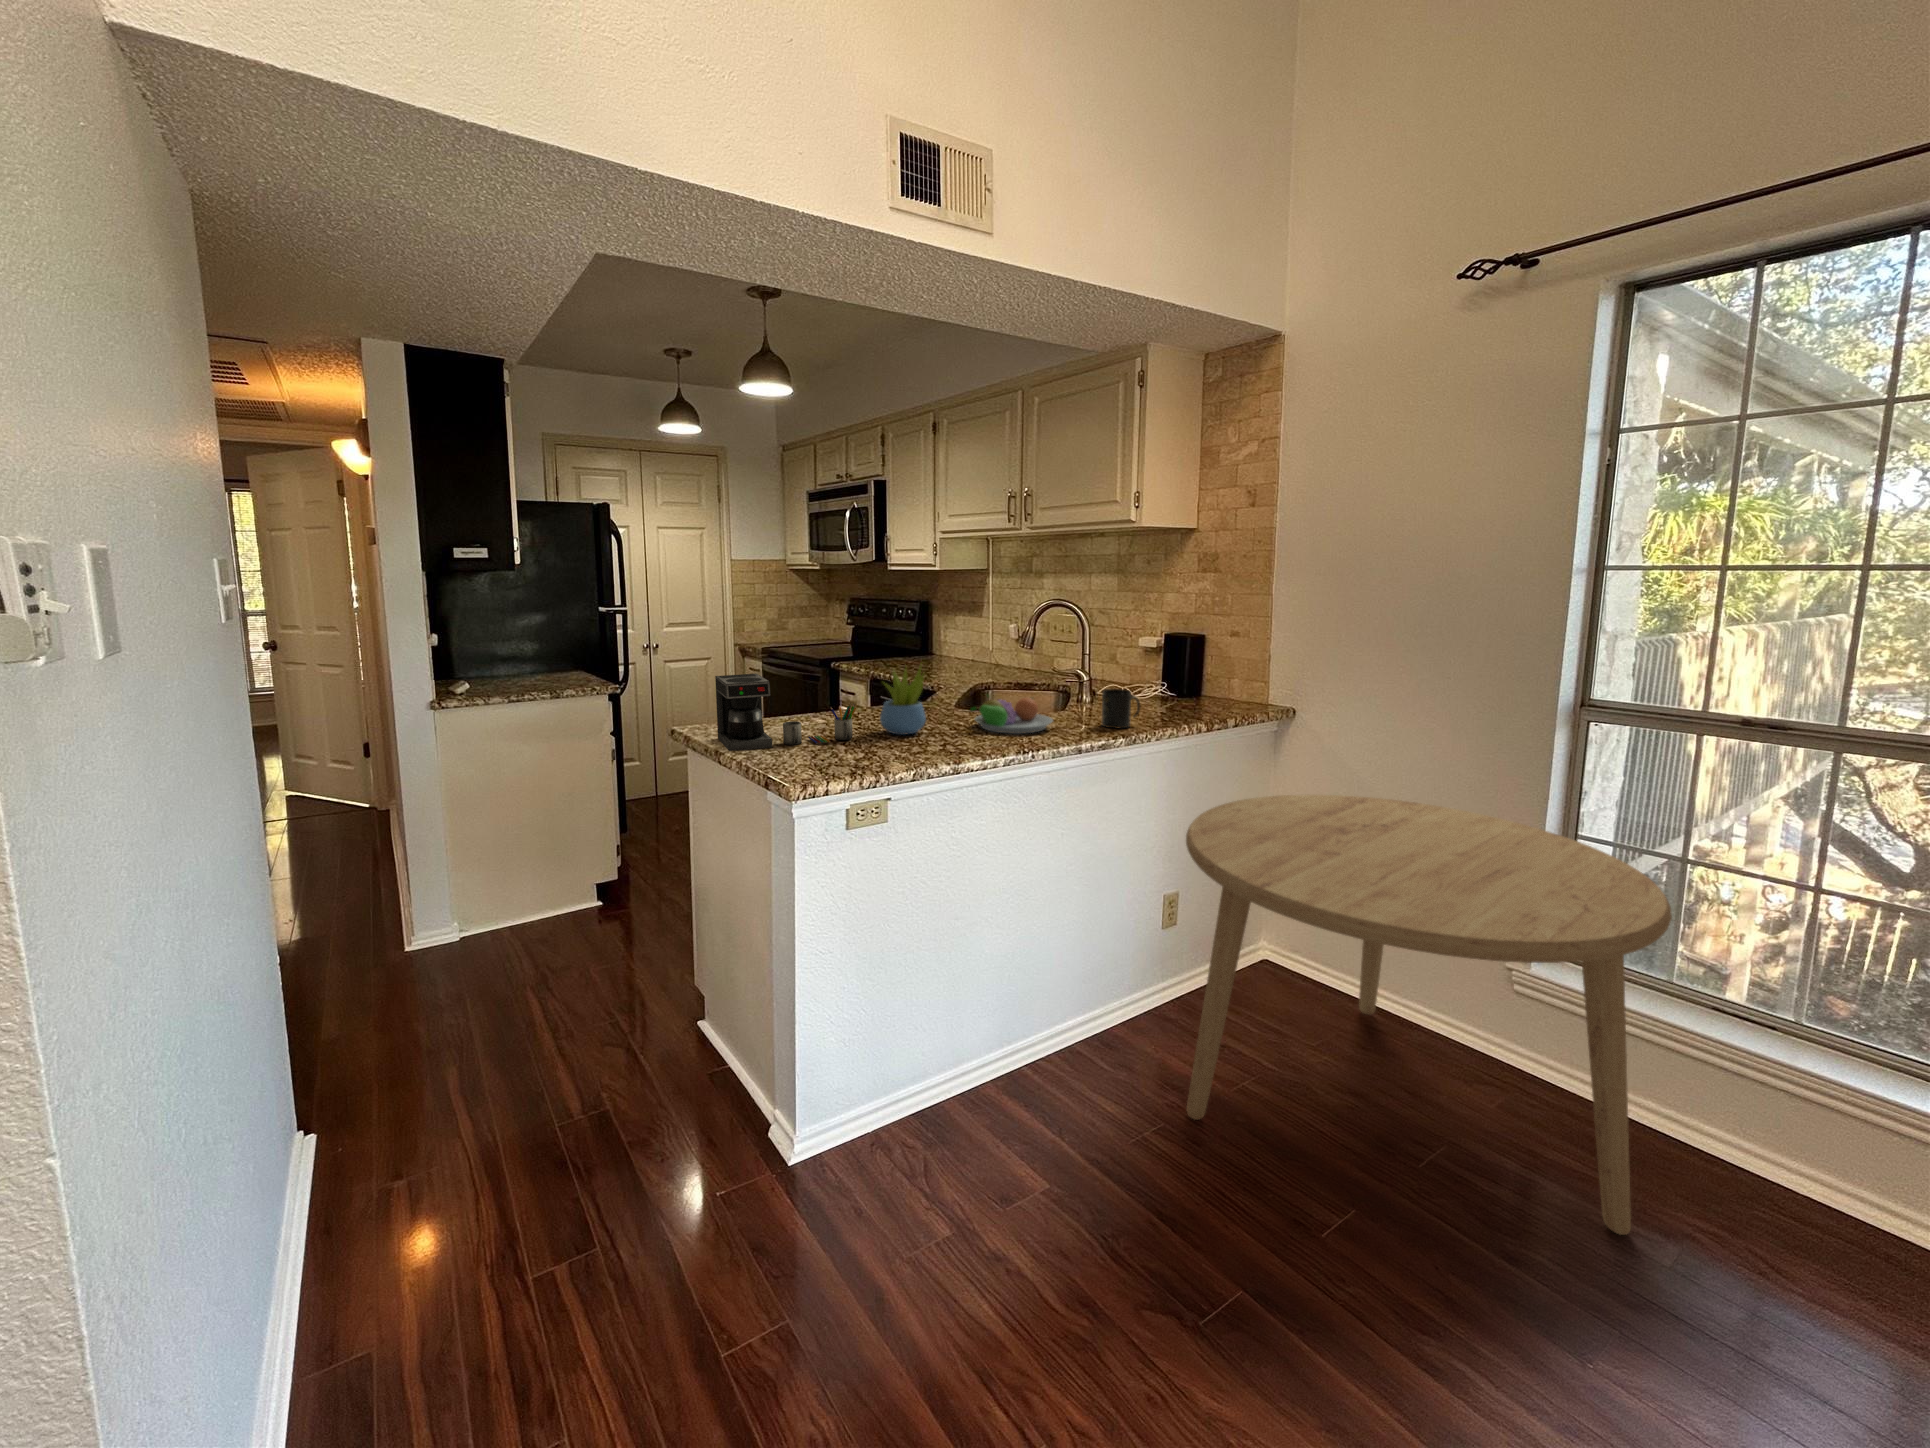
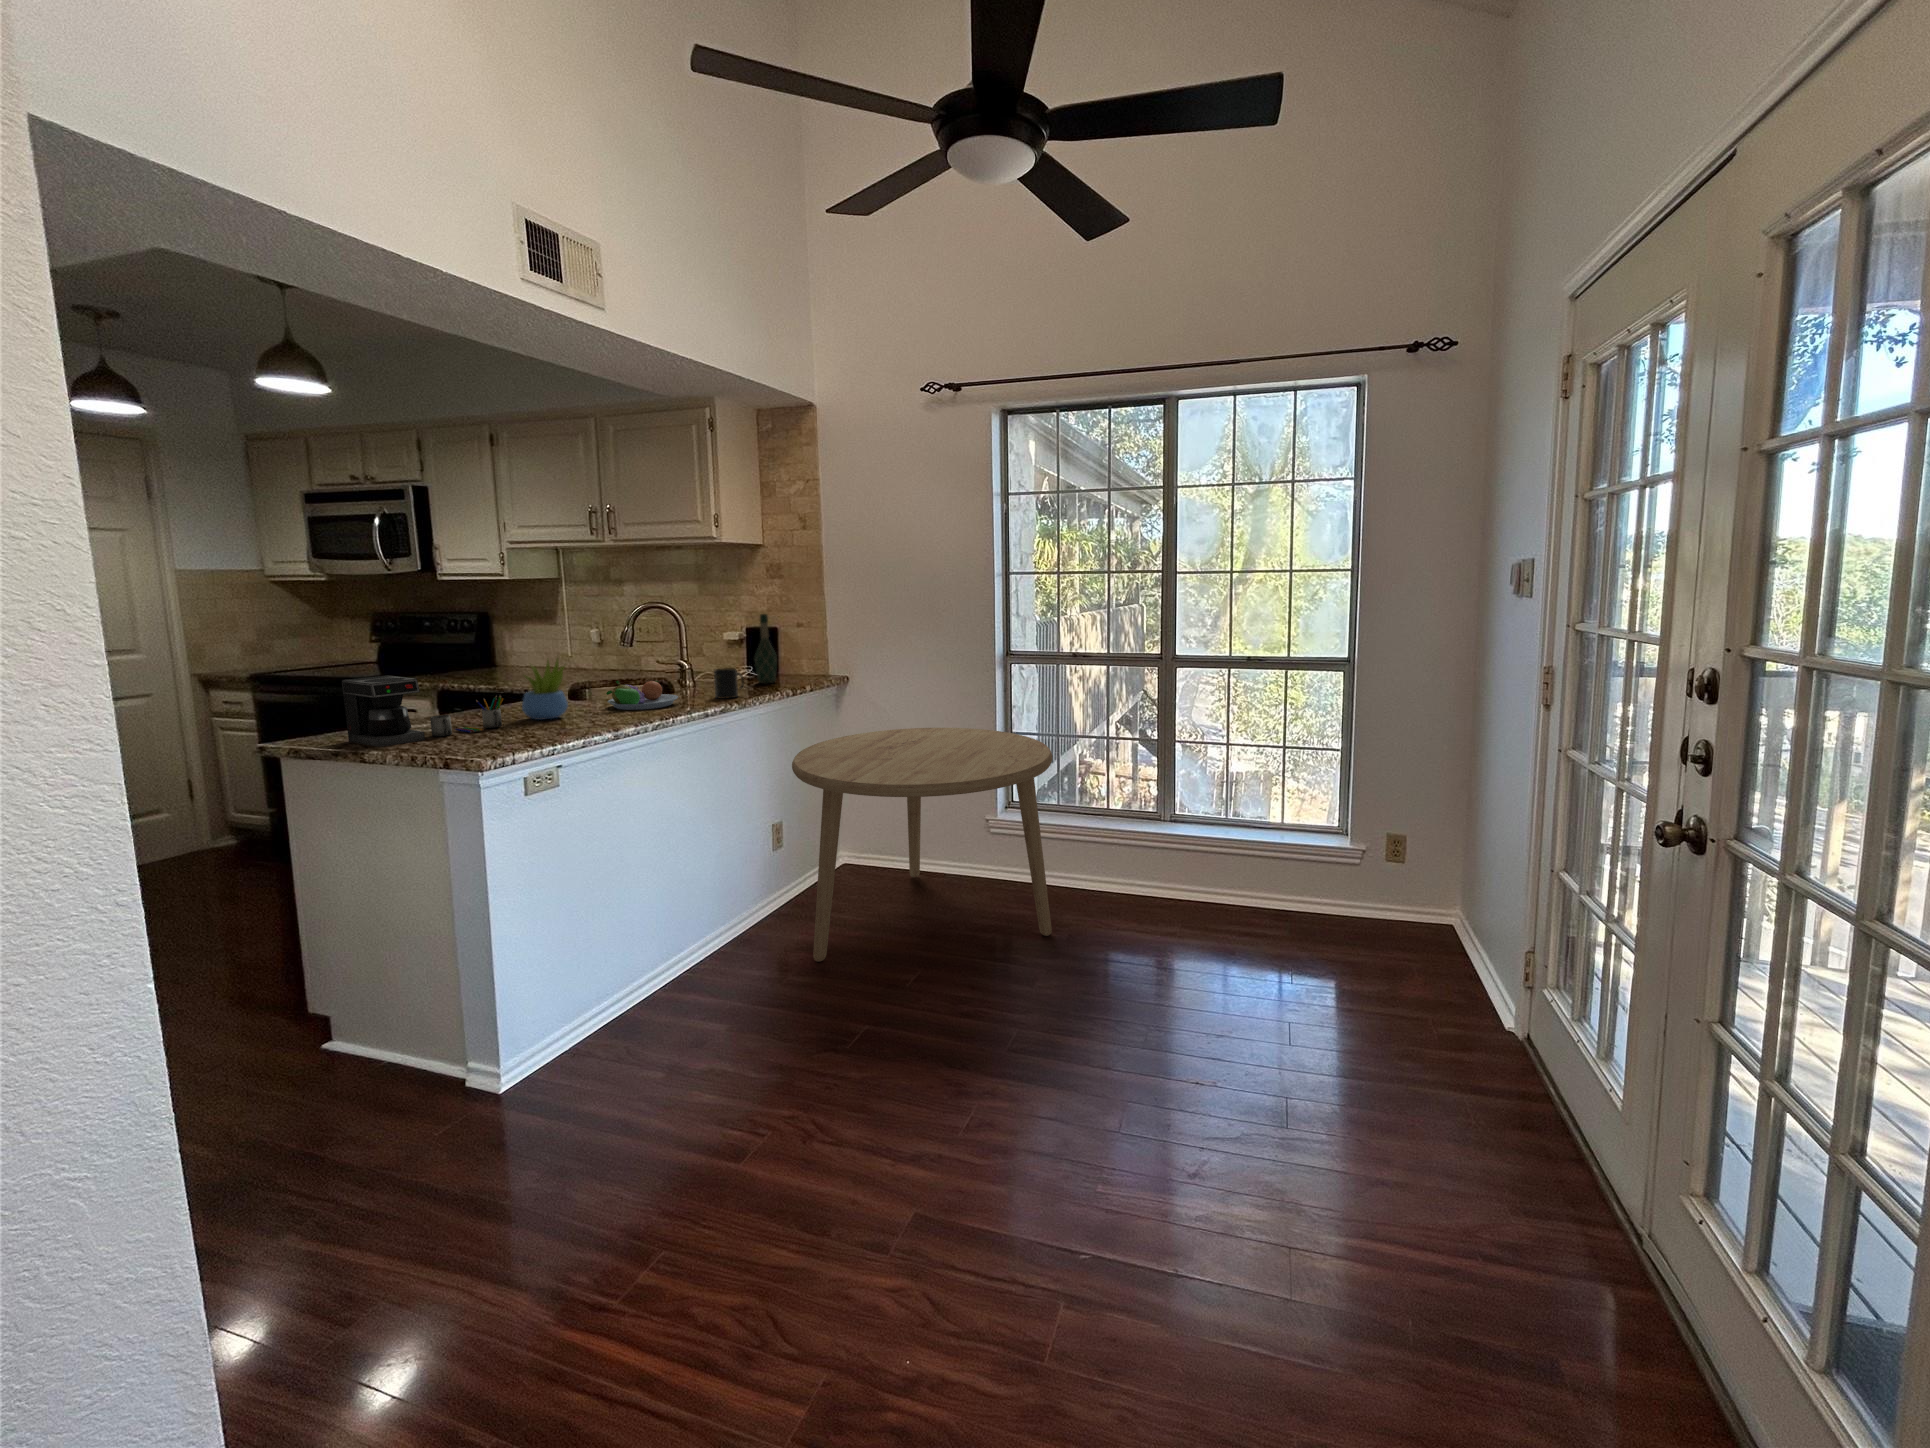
wine bottle: none [1166,619,1196,708] -> present [754,614,777,683]

